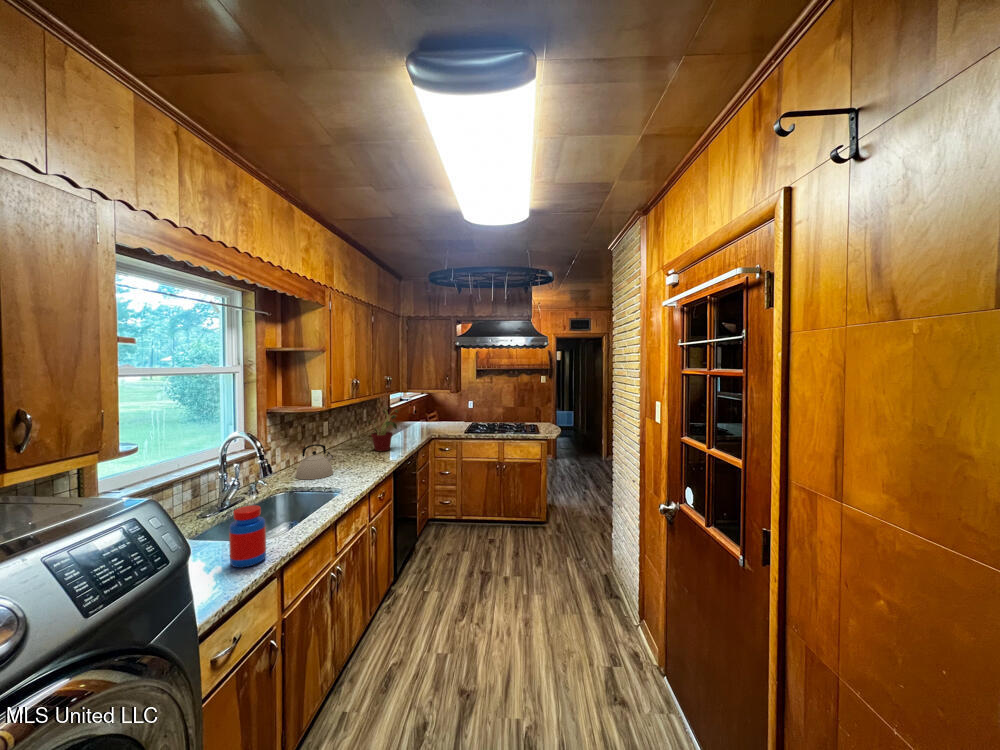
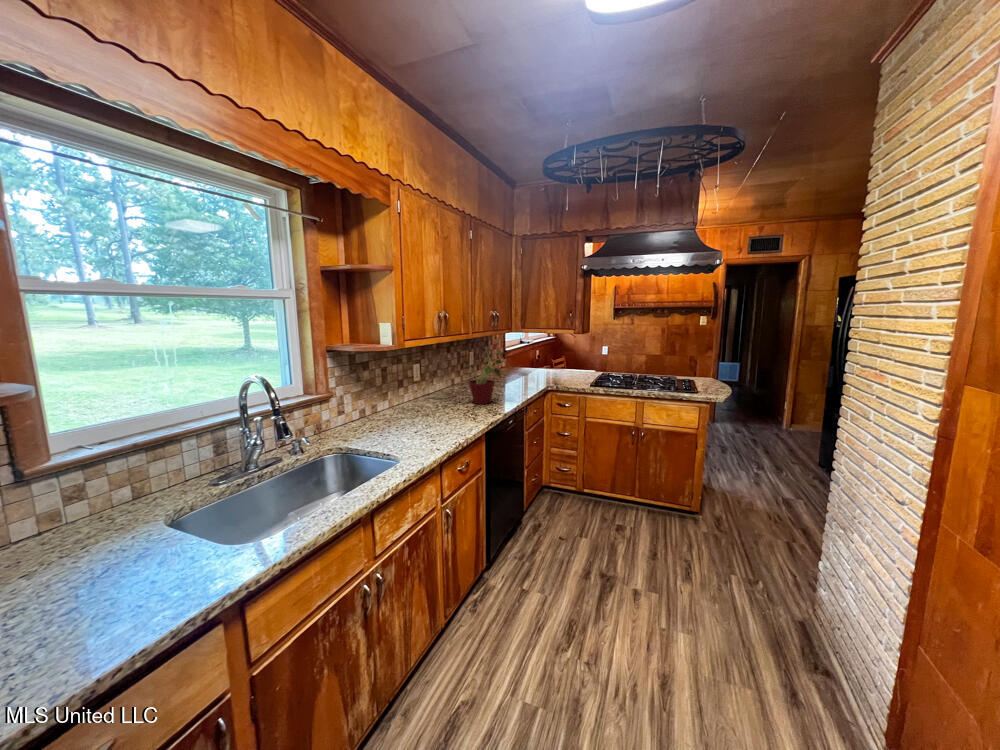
kettle: present [296,444,334,480] -> none [362,393,408,438]
jar: present [229,505,266,567] -> none [123,504,199,613]

